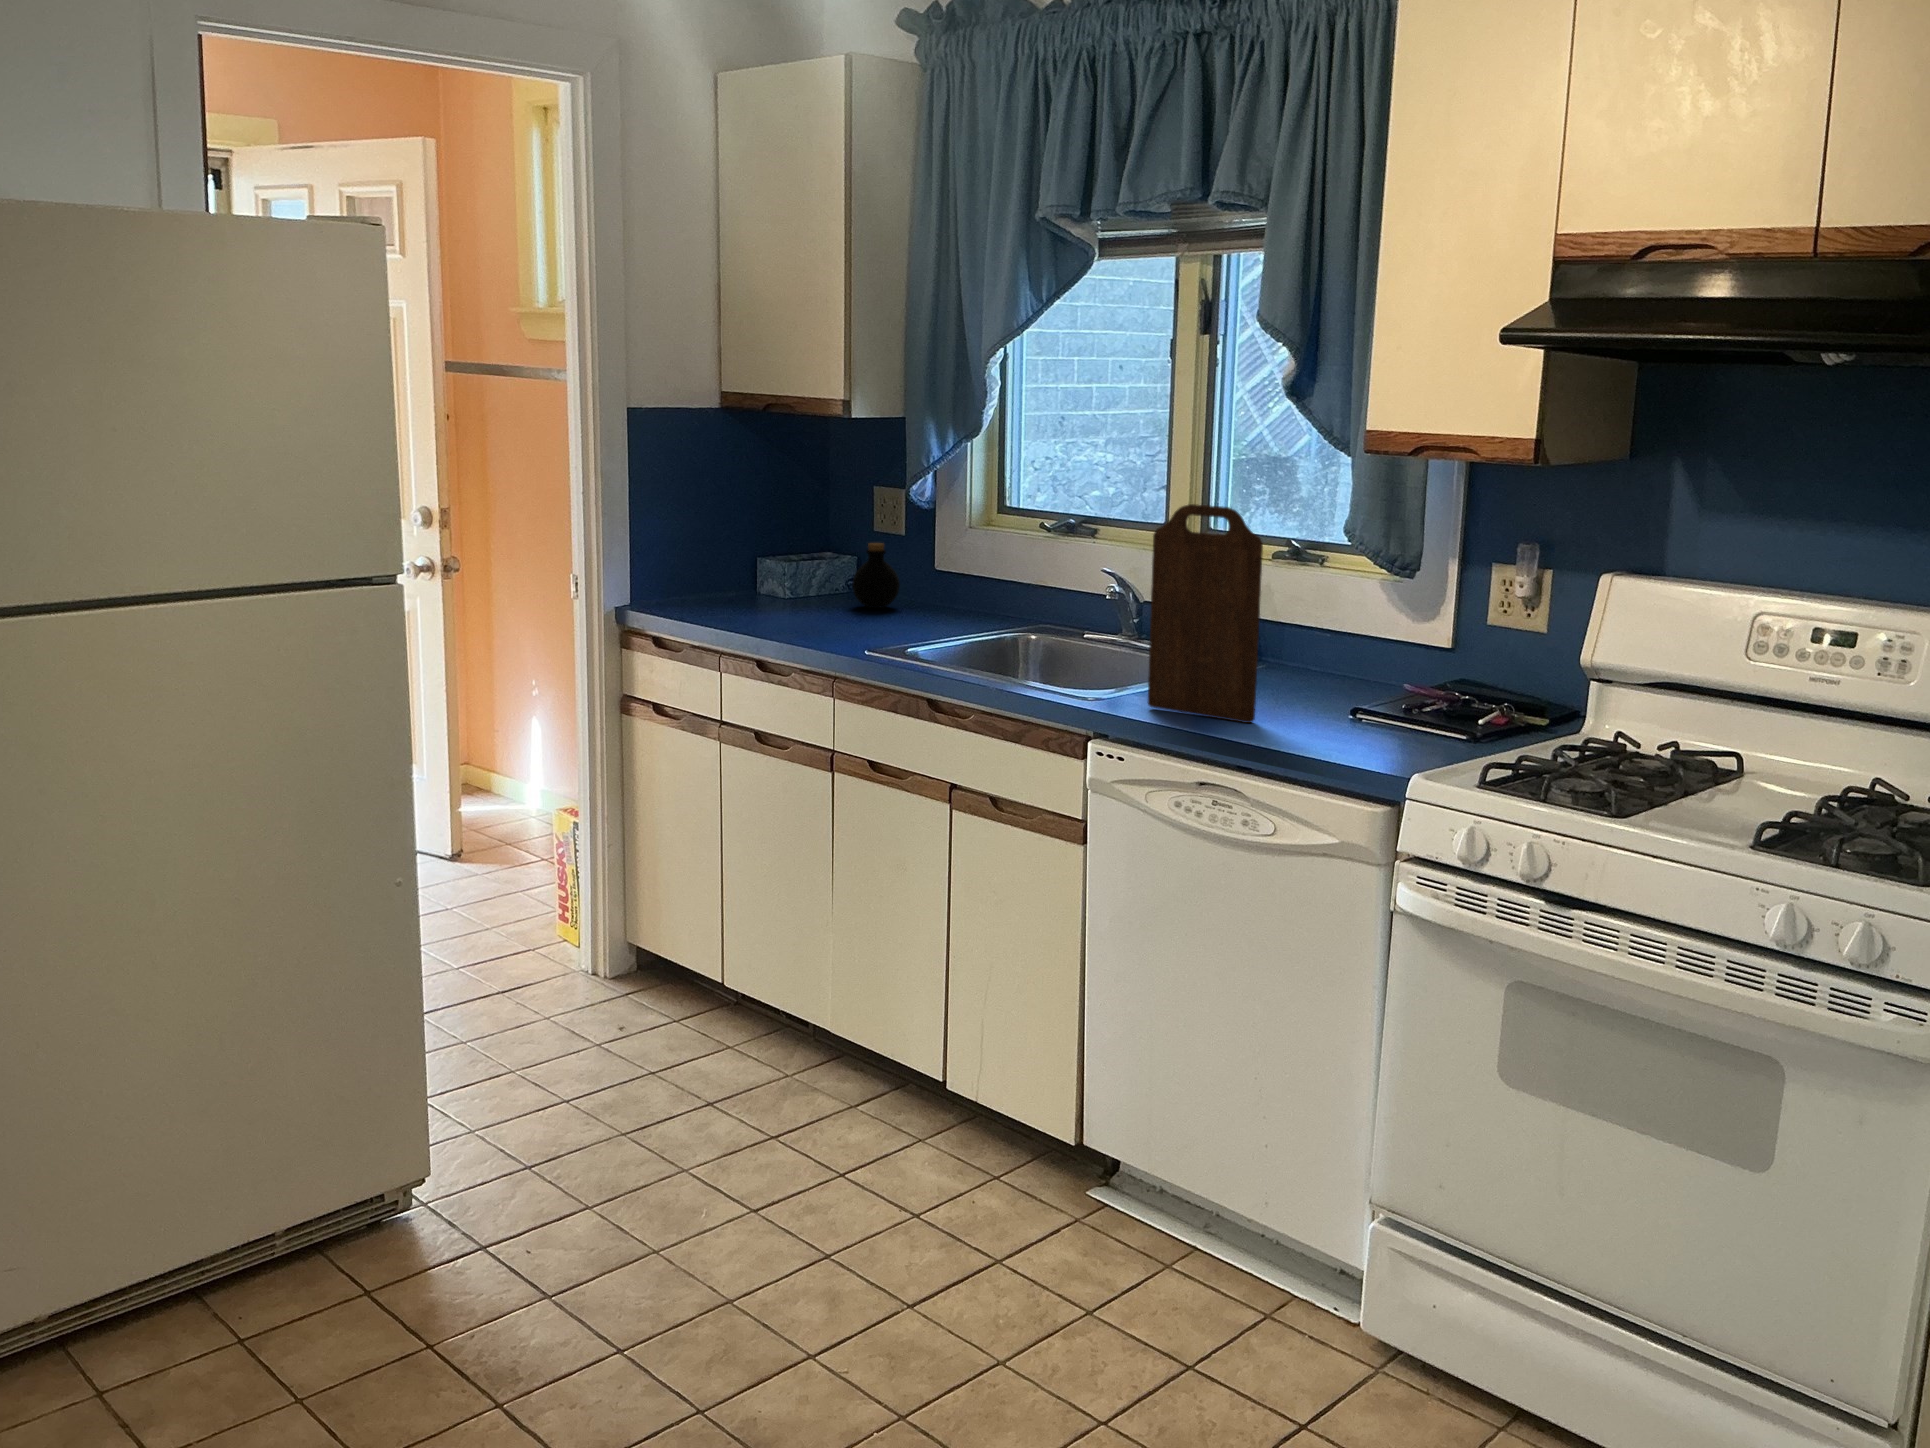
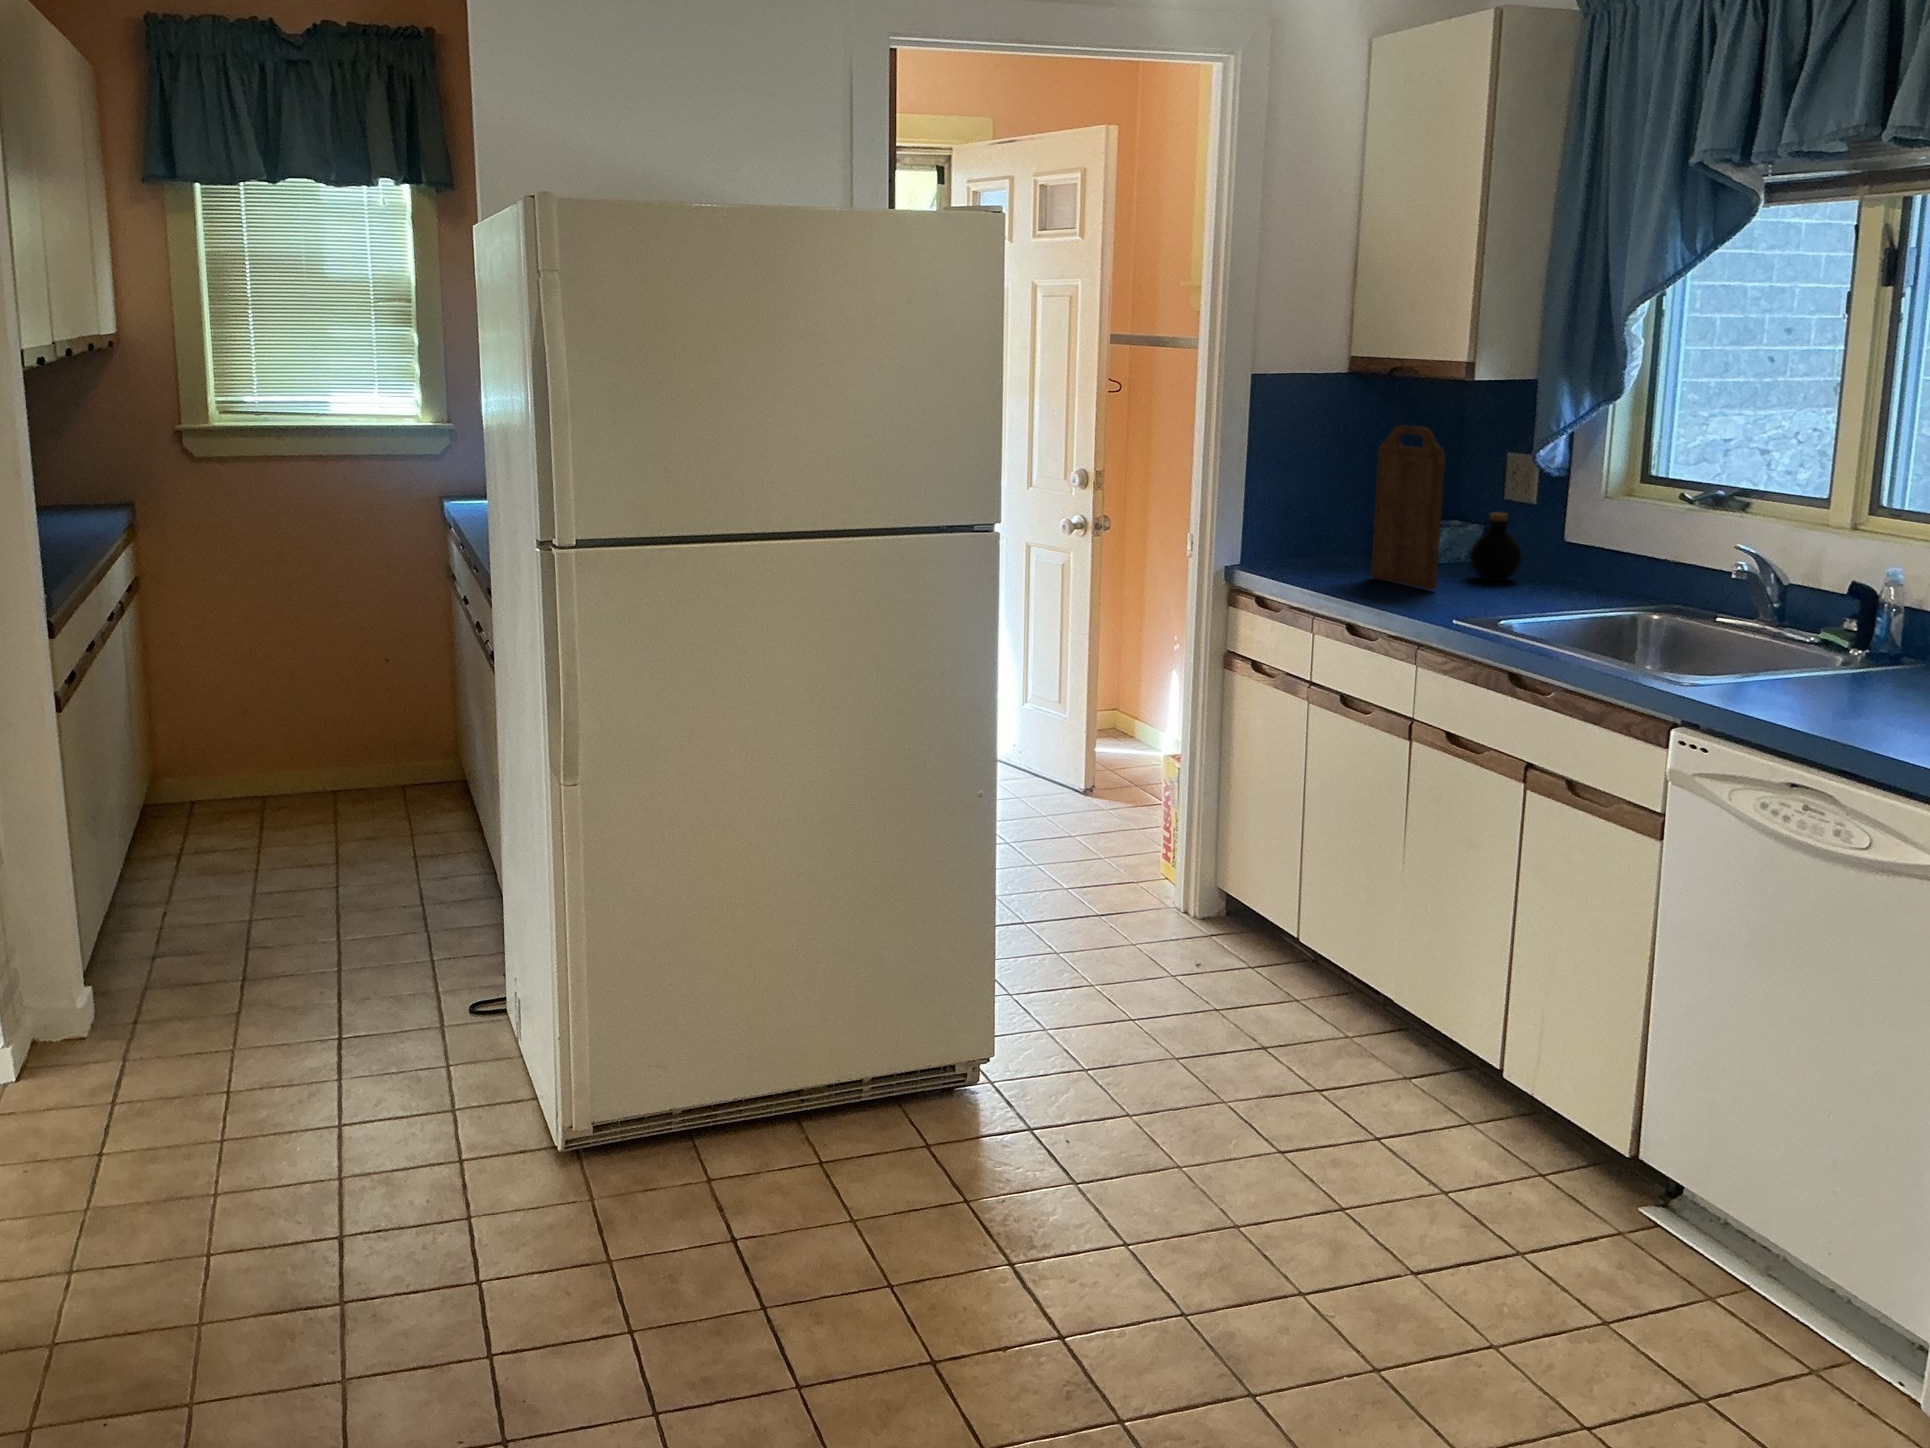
cutting board: present [1148,504,1263,723] -> present [1371,425,1445,590]

